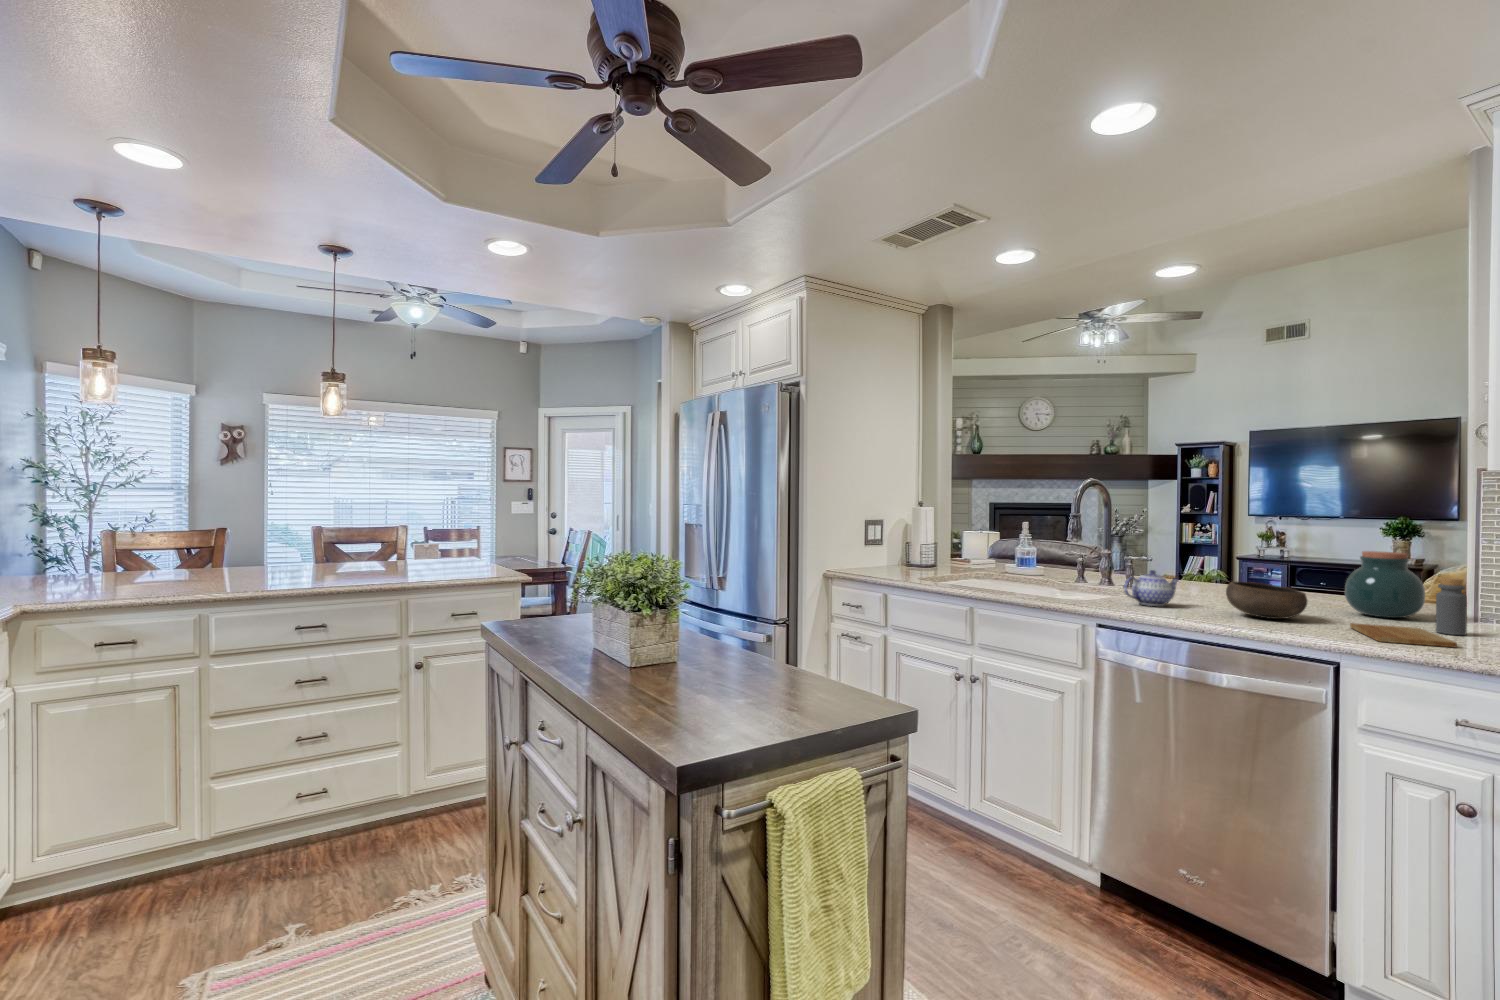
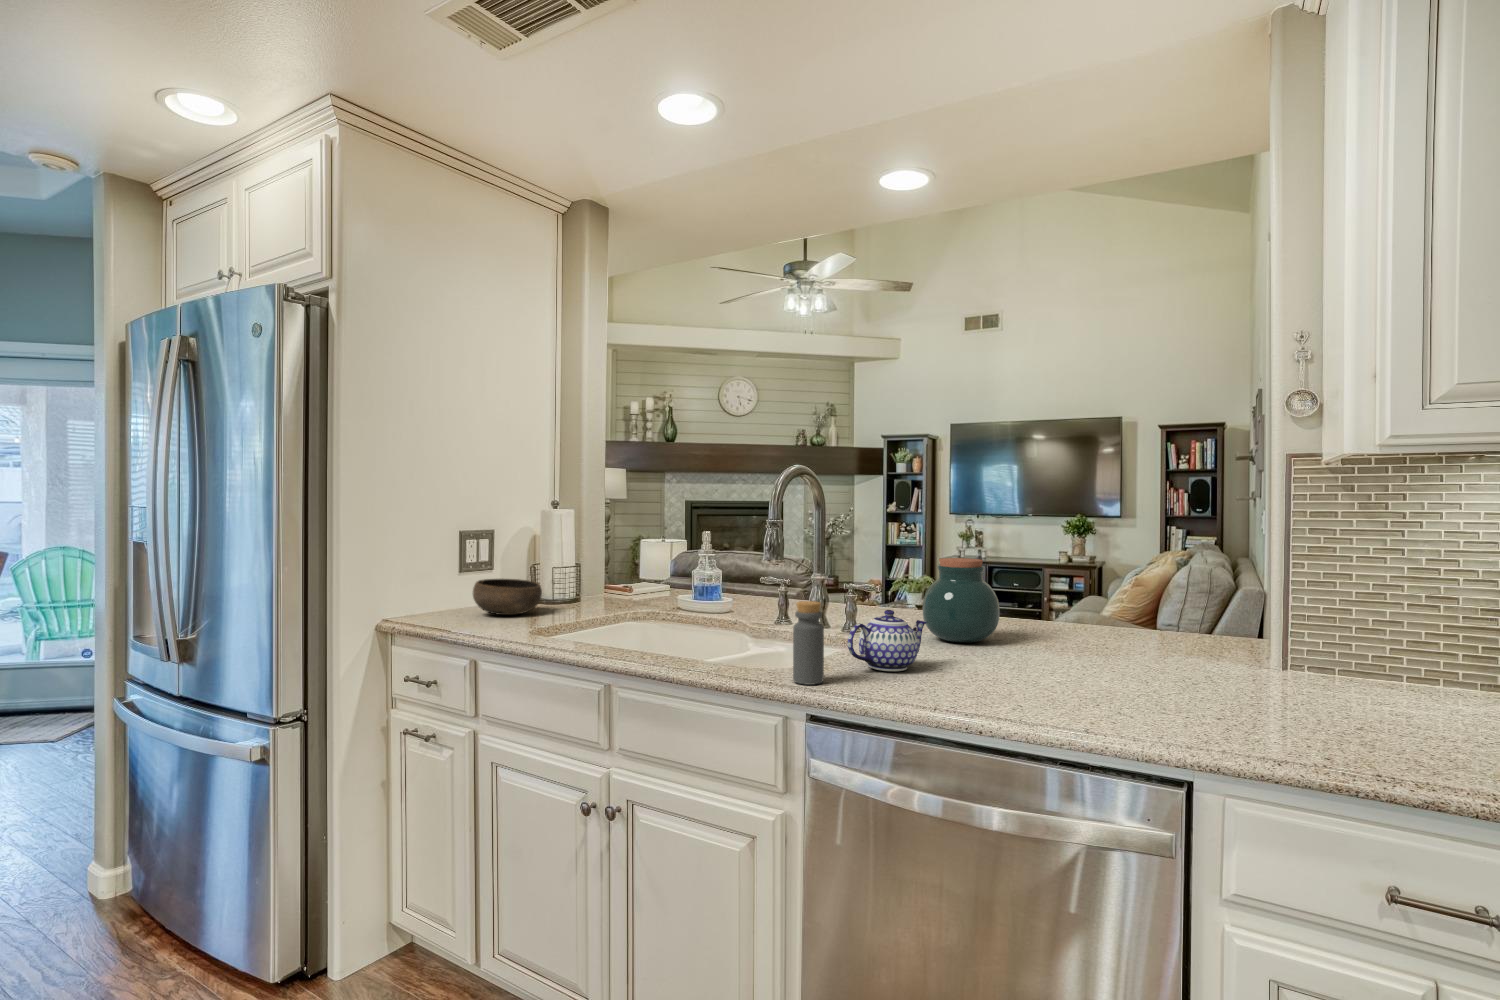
jar: present [1345,551,1425,618] -> present [923,558,999,643]
bottle: present [1436,578,1467,635] -> present [793,601,824,685]
bowl: present [1226,582,1307,619] -> present [473,579,542,615]
cutting board: present [1350,623,1457,647] -> none [1176,692,1353,740]

